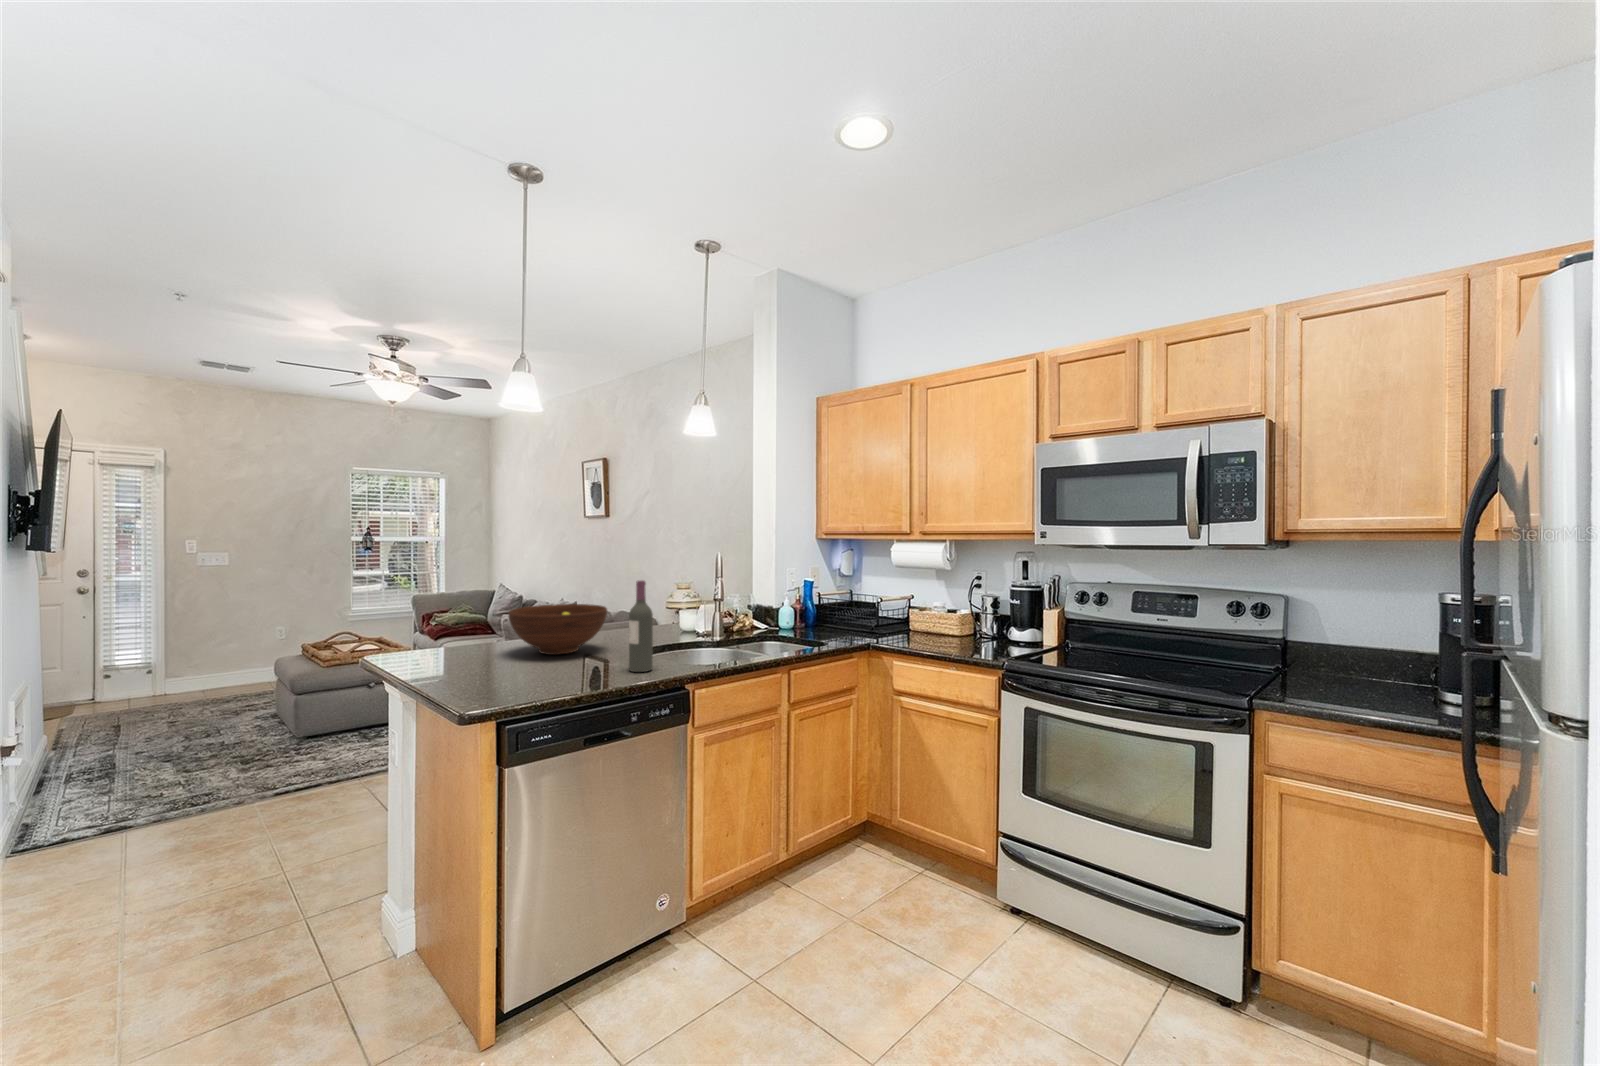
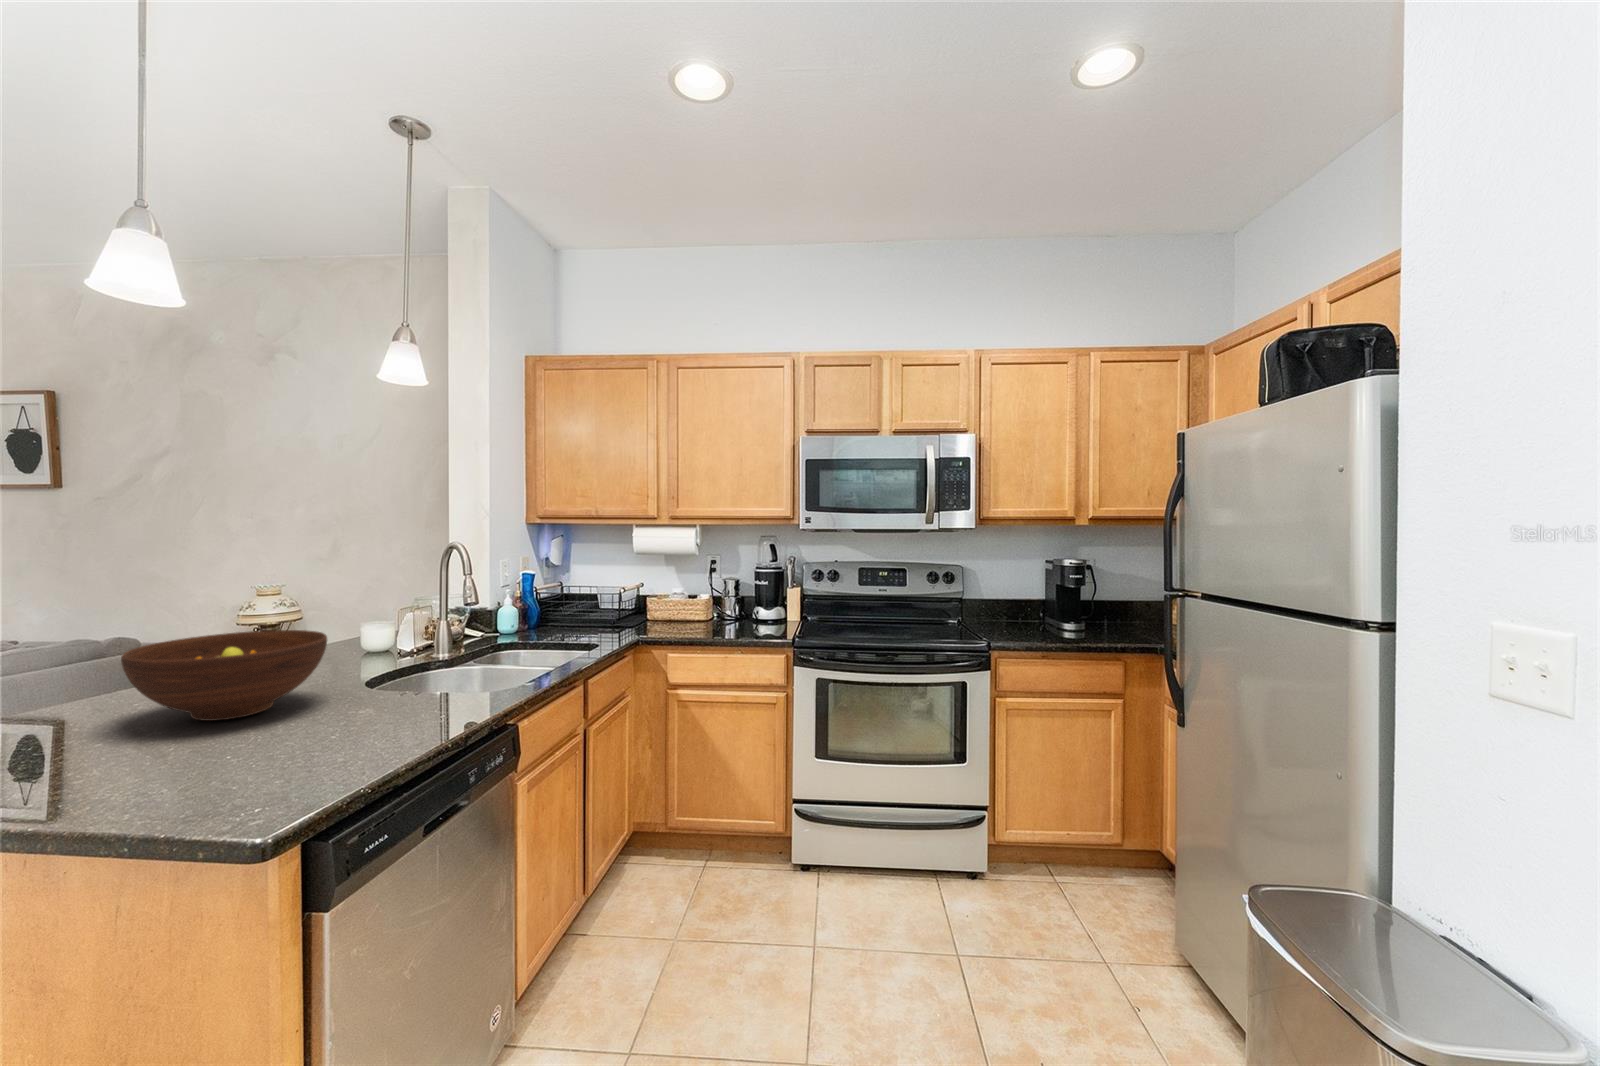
wine bottle: present [629,580,653,672] -> none [423,586,462,718]

